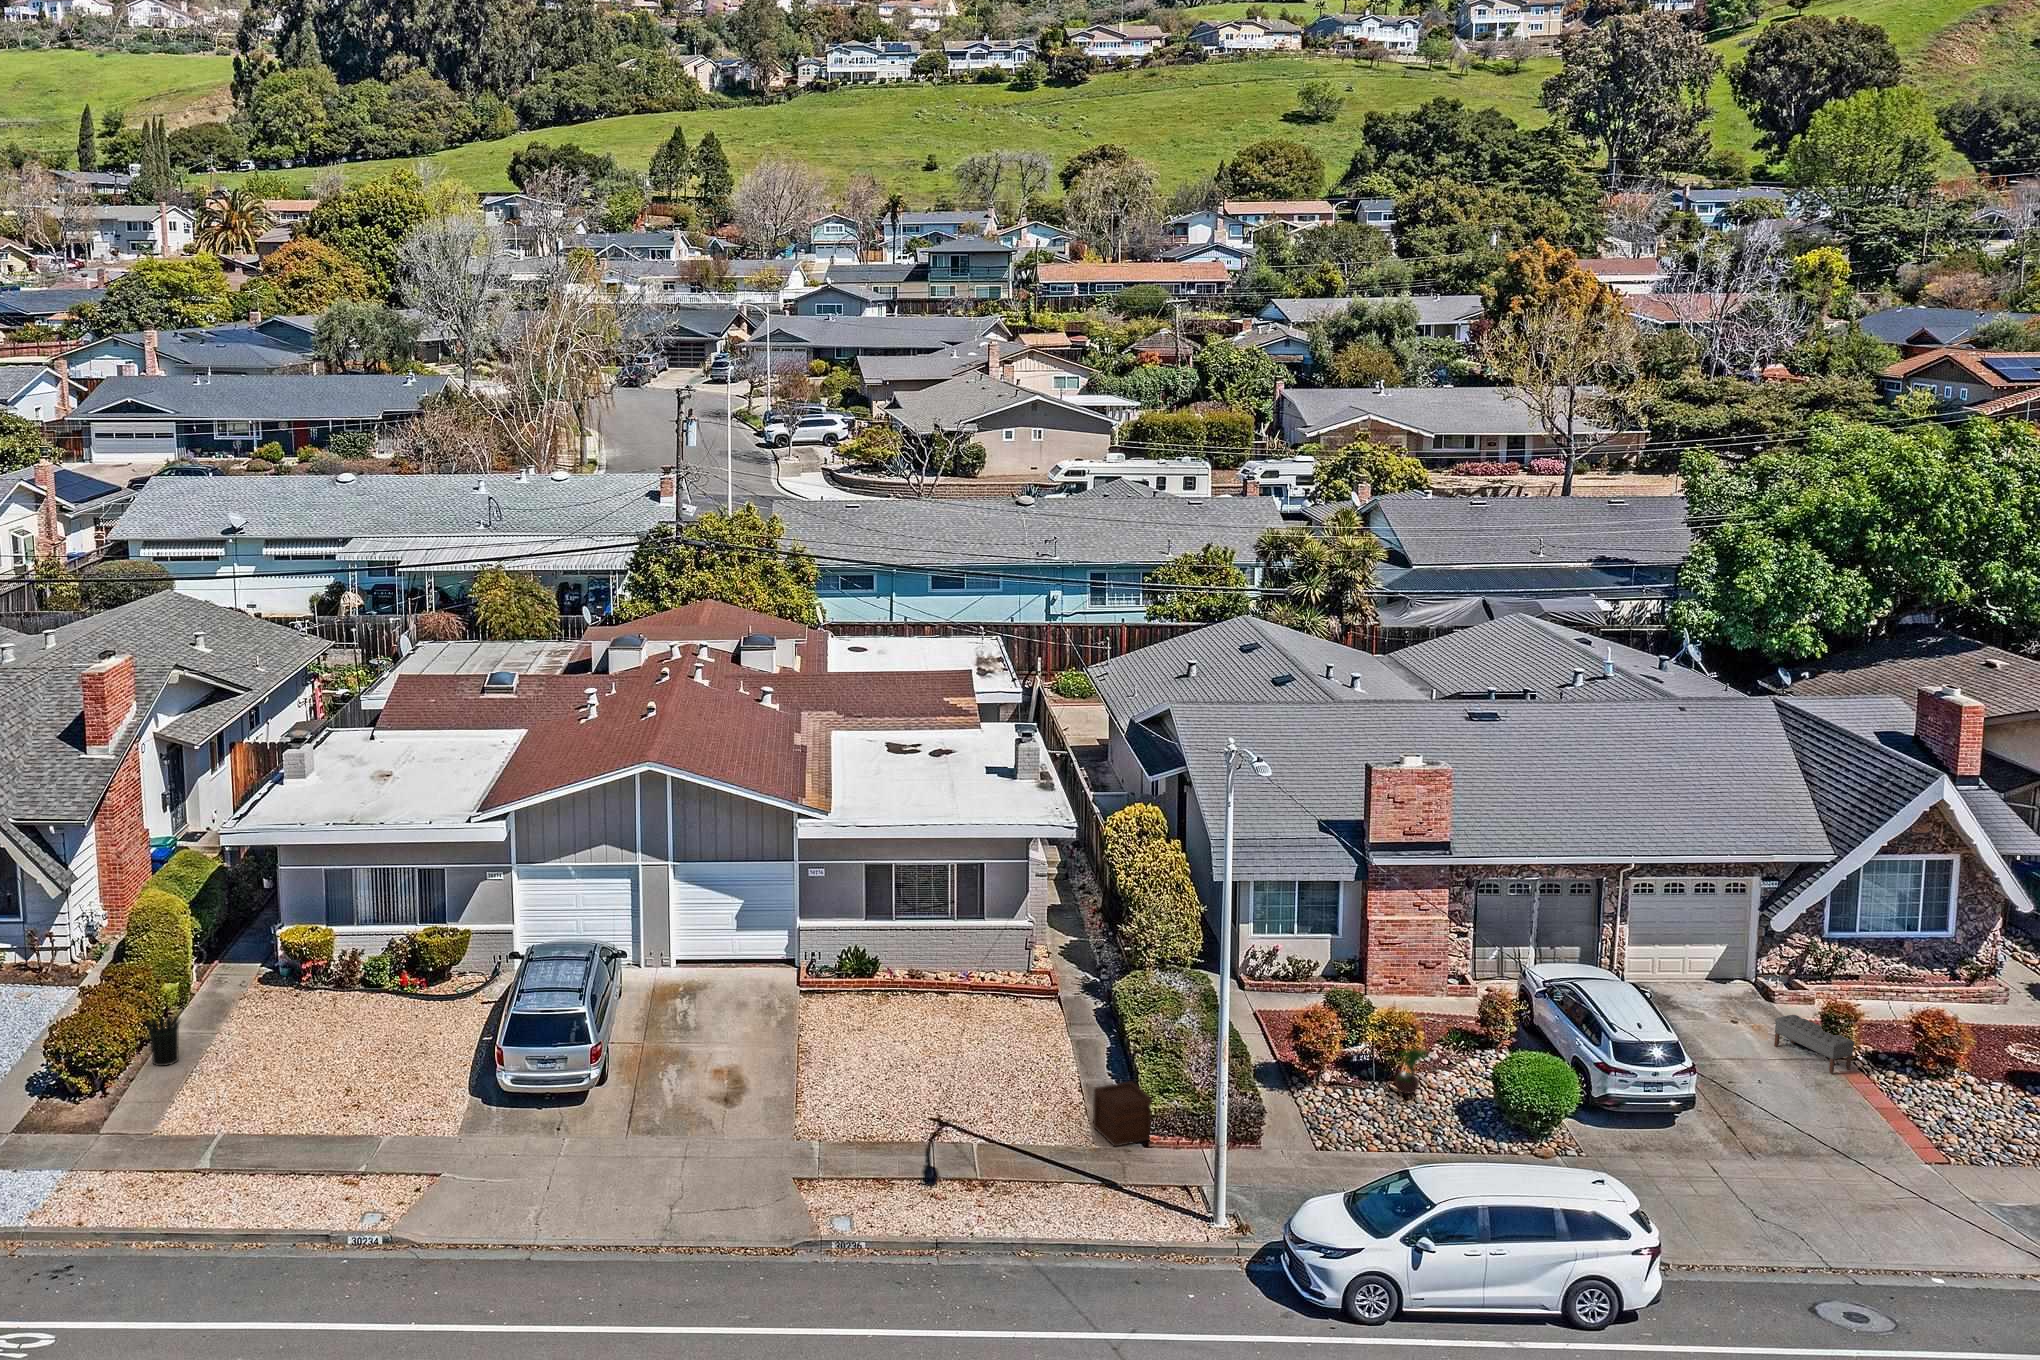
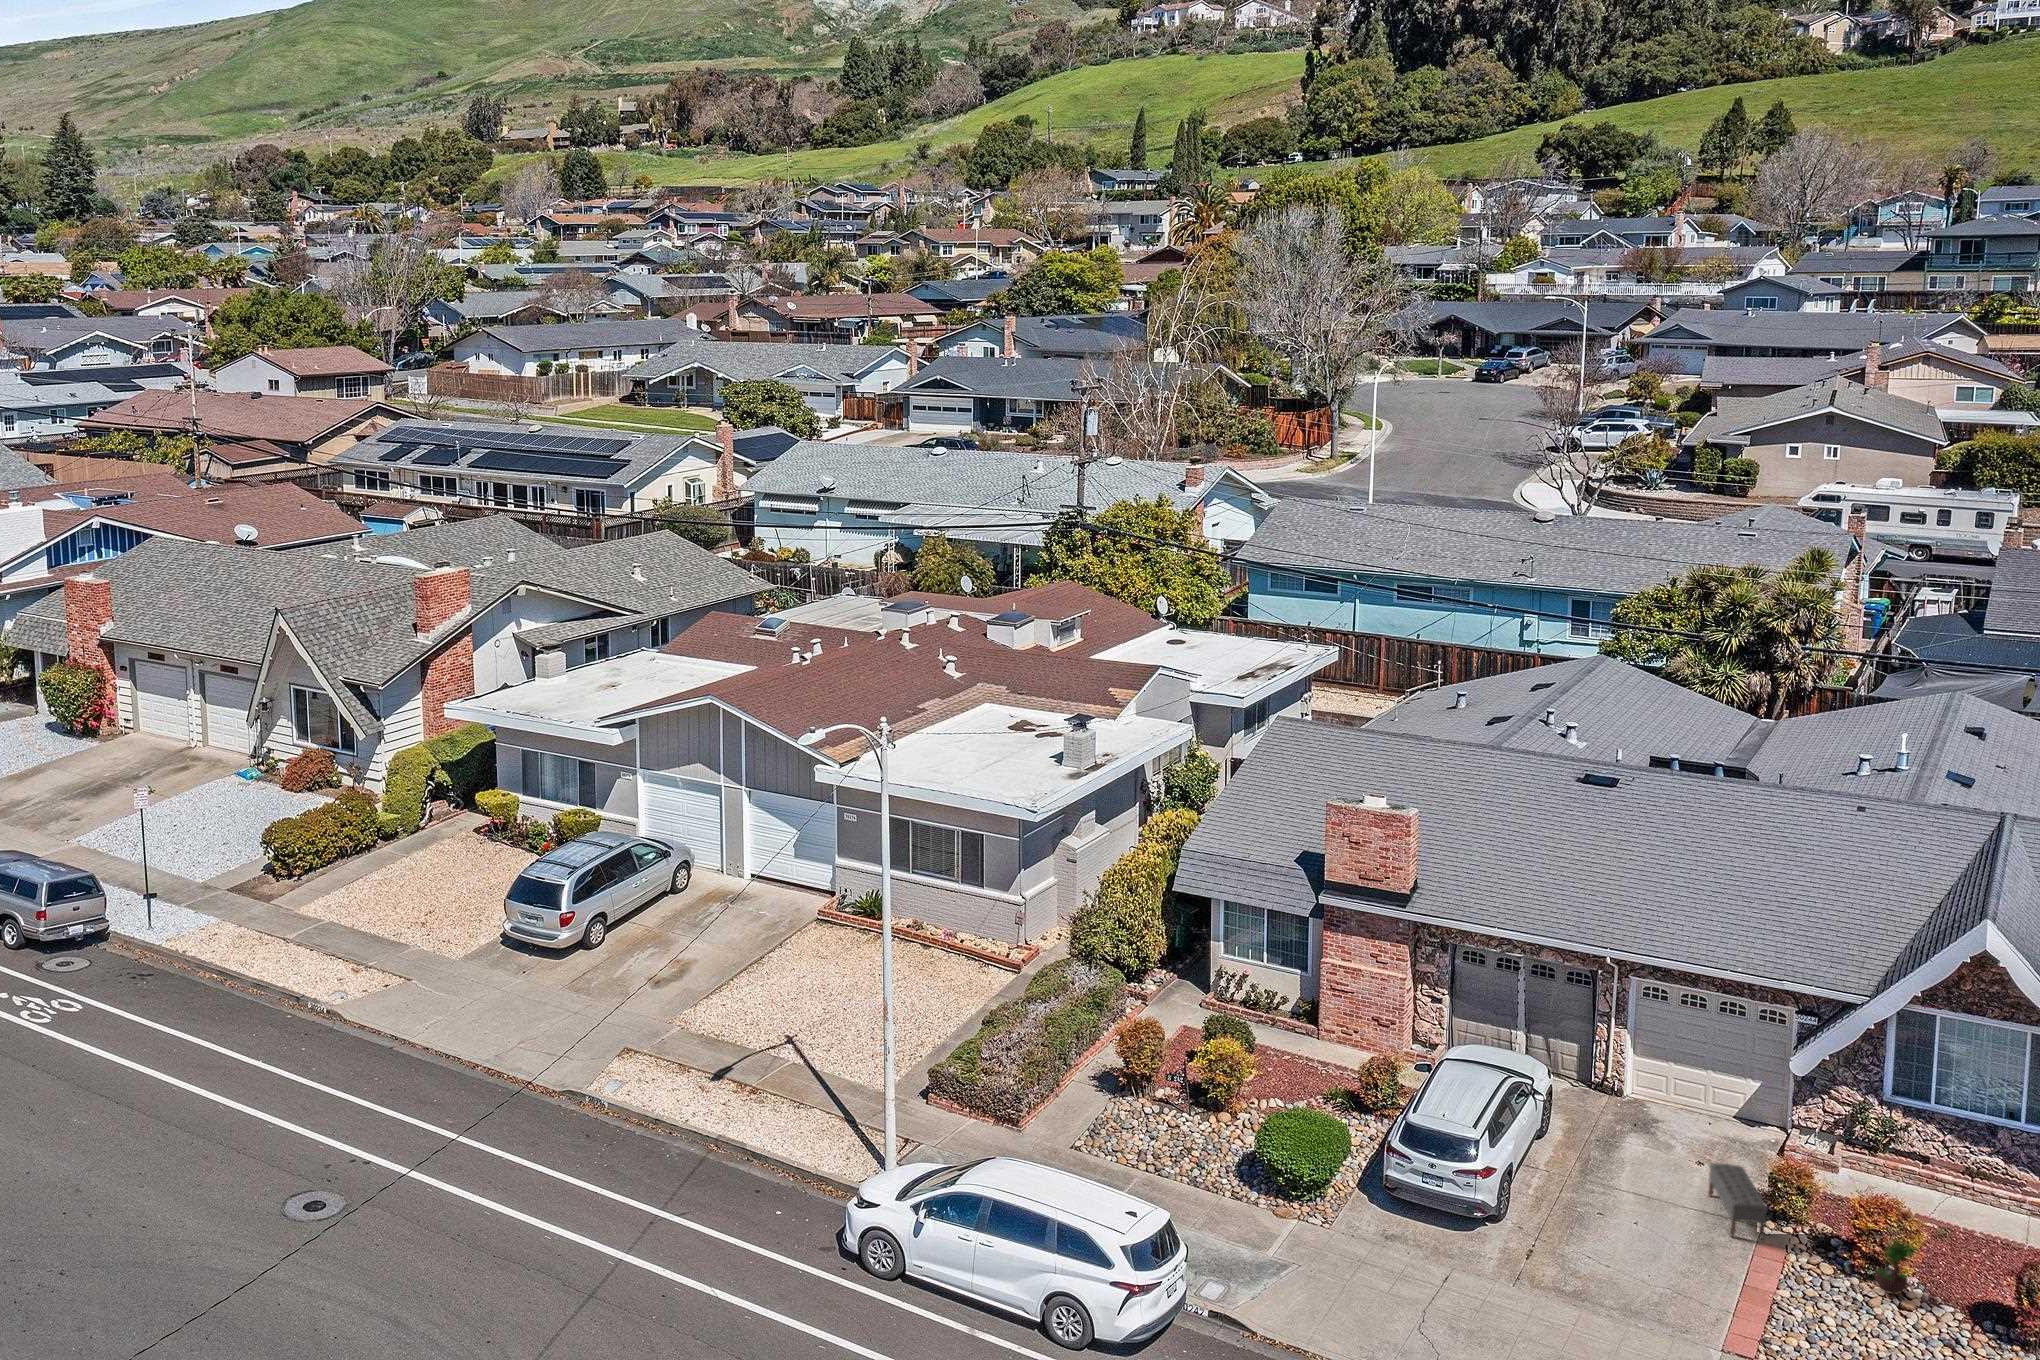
waste bin: present [146,1016,180,1066] -> none [342,833,367,870]
potted tree: present [1395,1047,1425,1094] -> present [1875,1238,1918,1295]
wooden crate: present [1093,1081,1153,1146] -> none [890,1037,937,1096]

